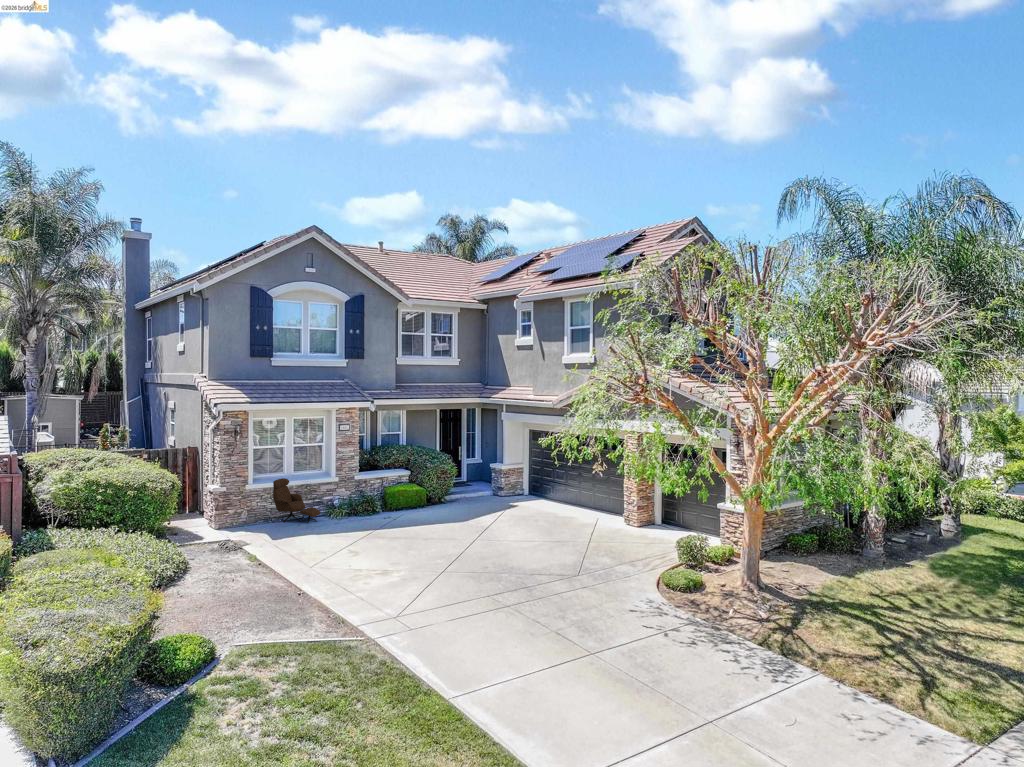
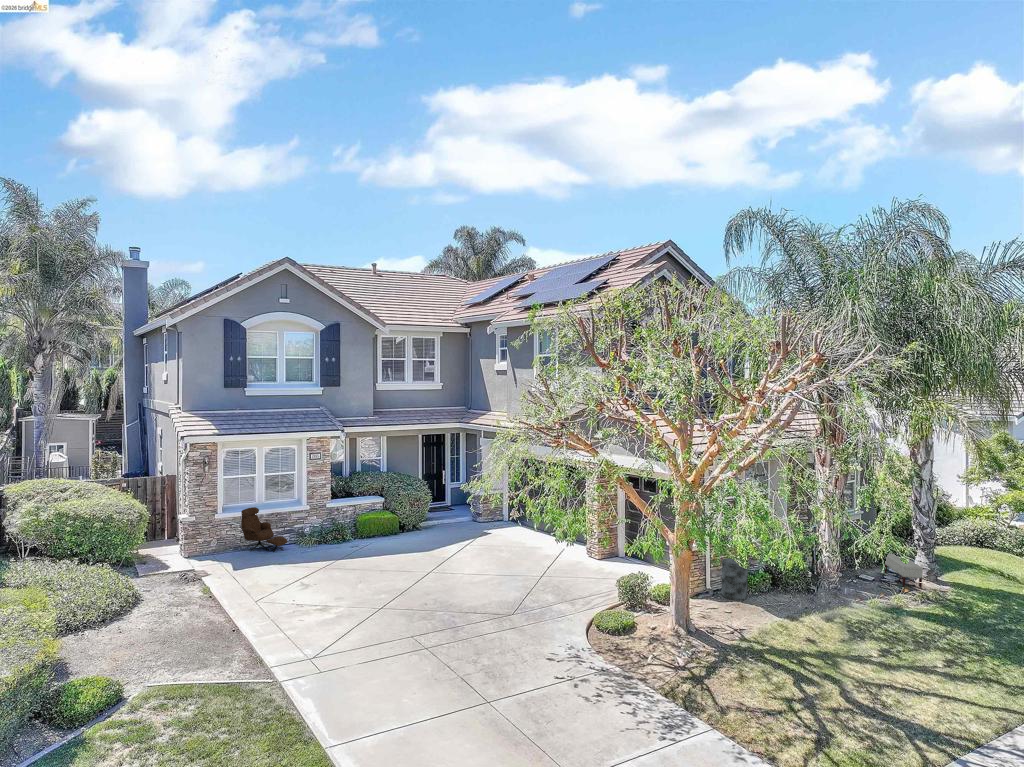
bench: none [907,519,950,550] -> present [885,553,923,588]
trash can: none [767,522,795,562] -> present [721,558,748,600]

